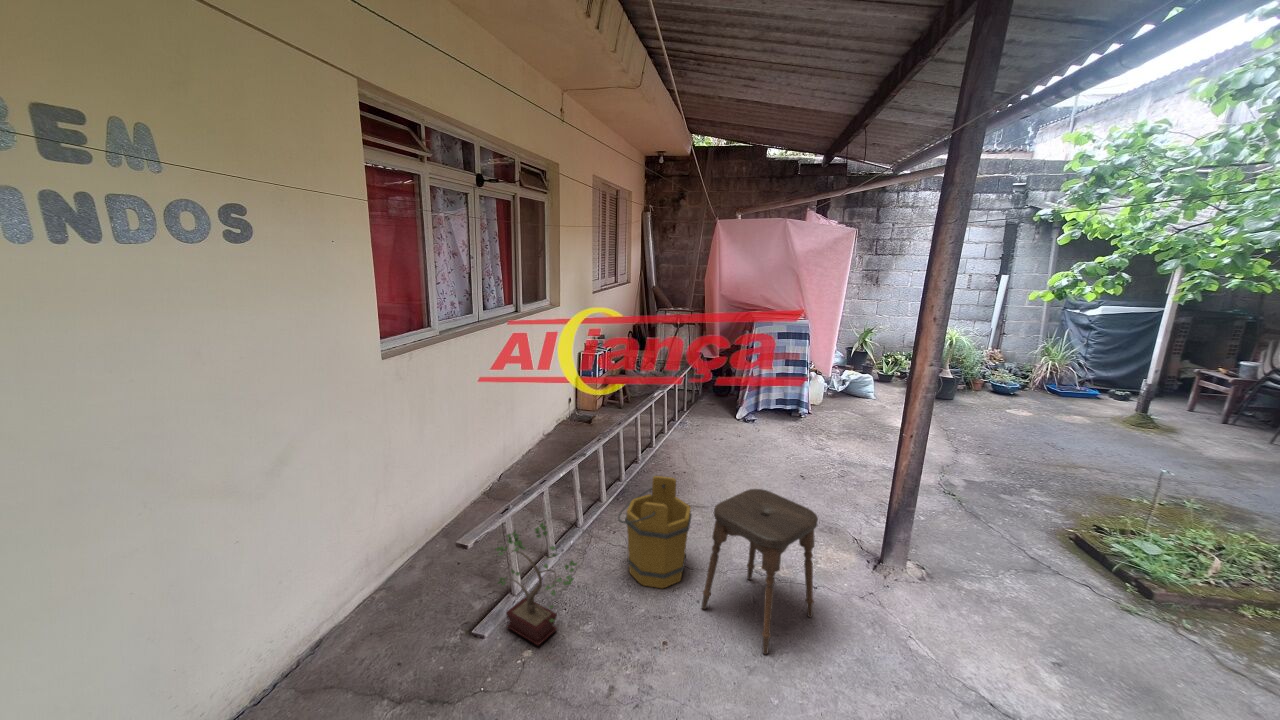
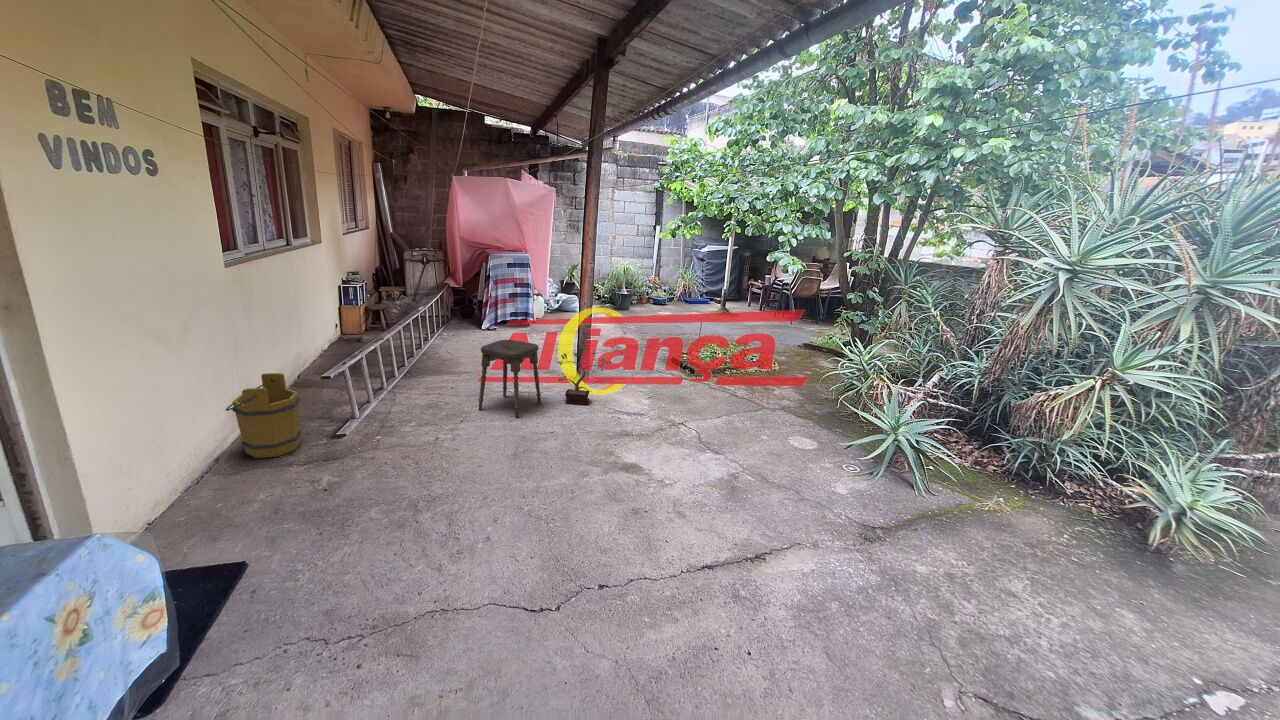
bucket: present [618,476,692,588] -> present [226,373,301,458]
potted plant: present [496,522,577,645] -> present [557,344,611,405]

